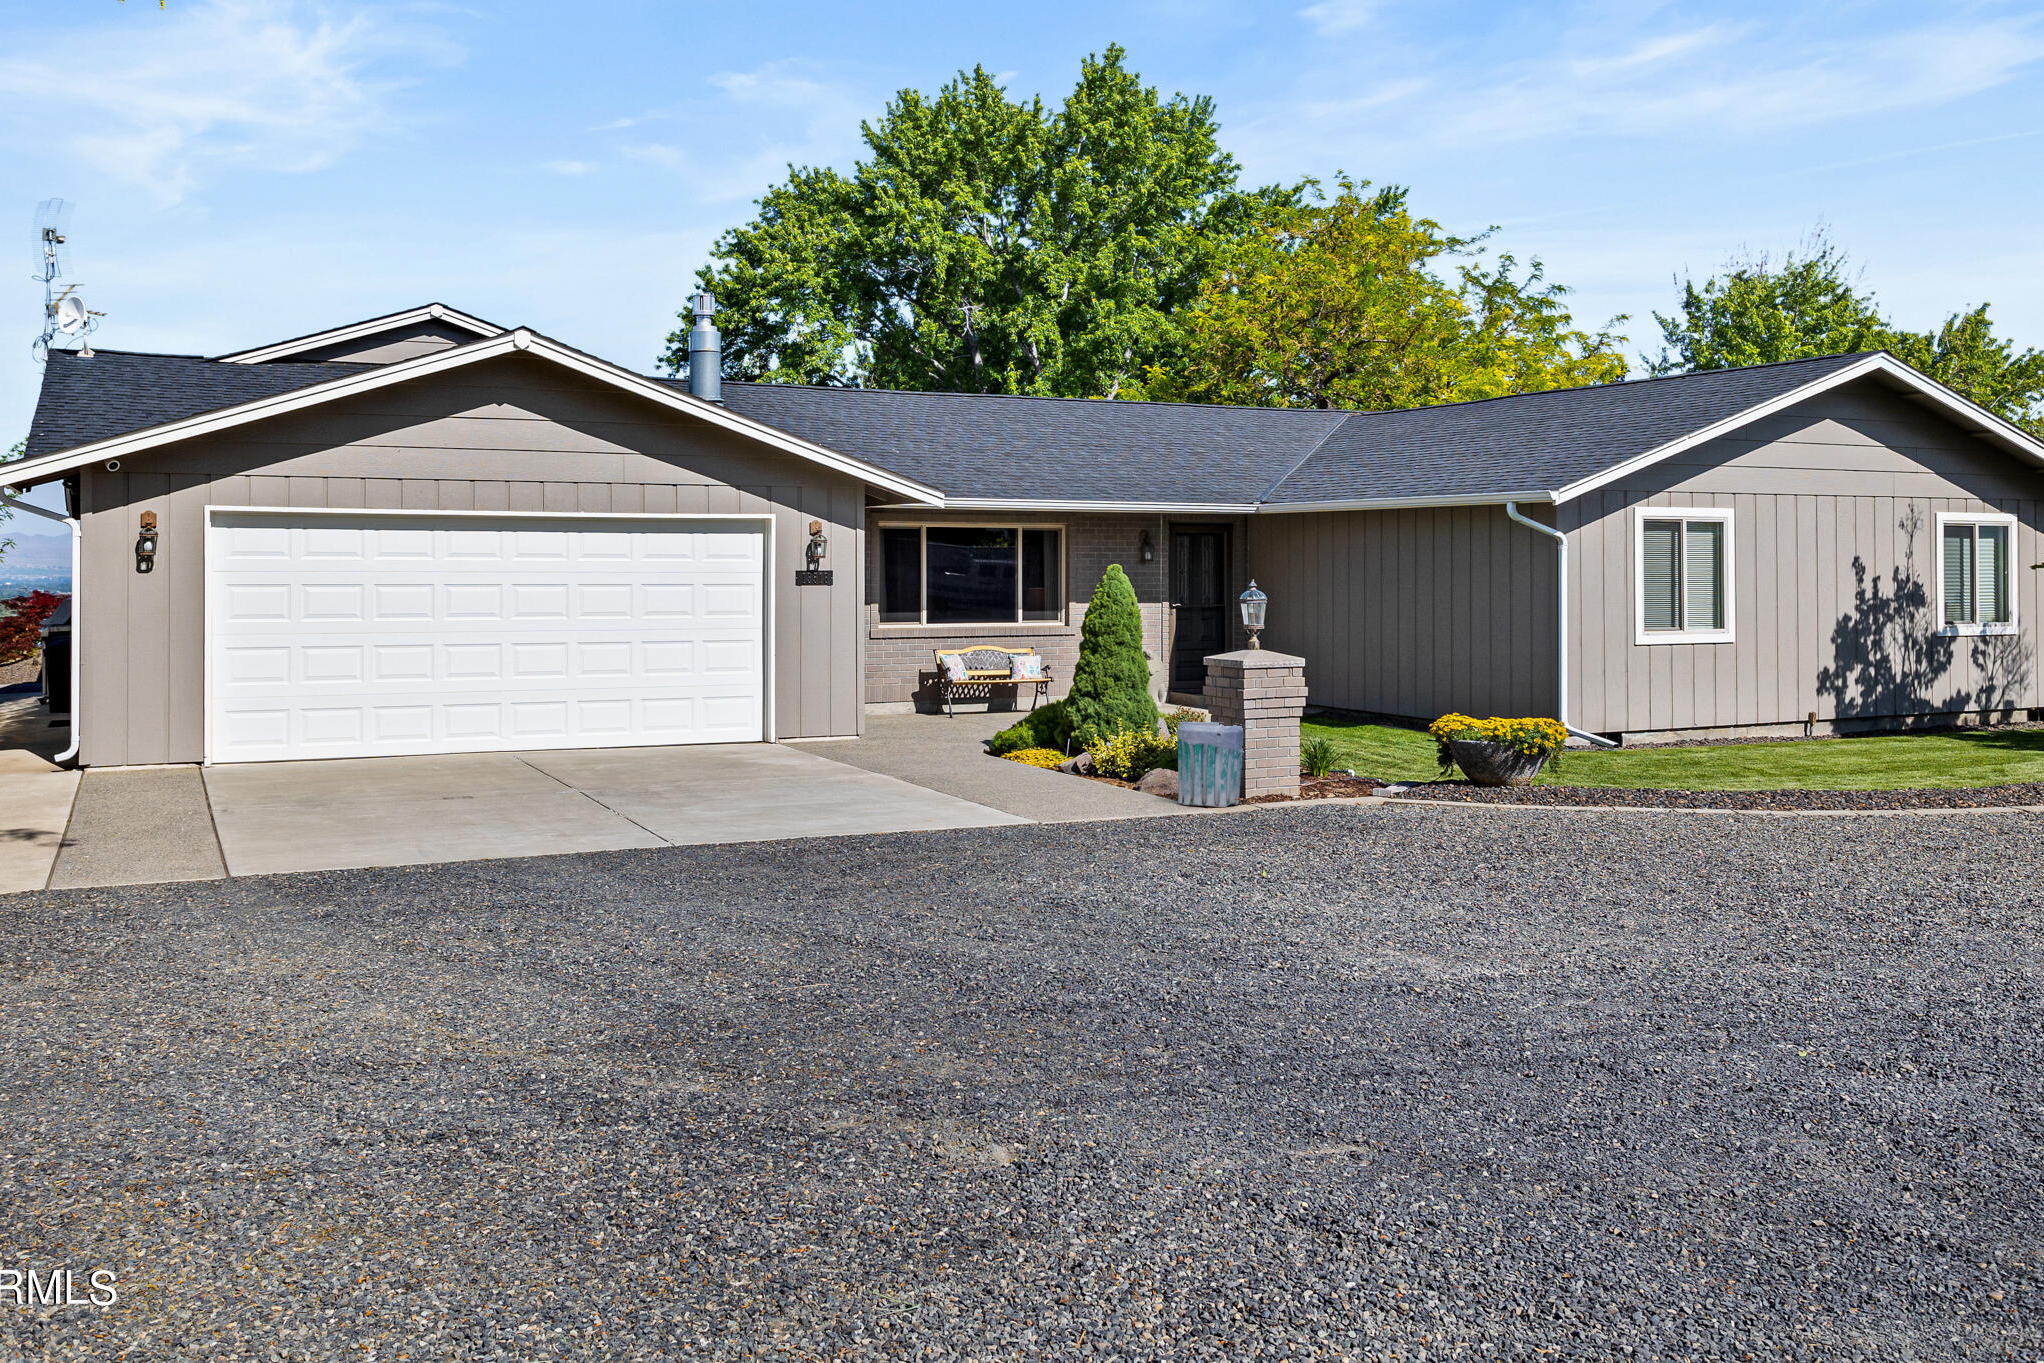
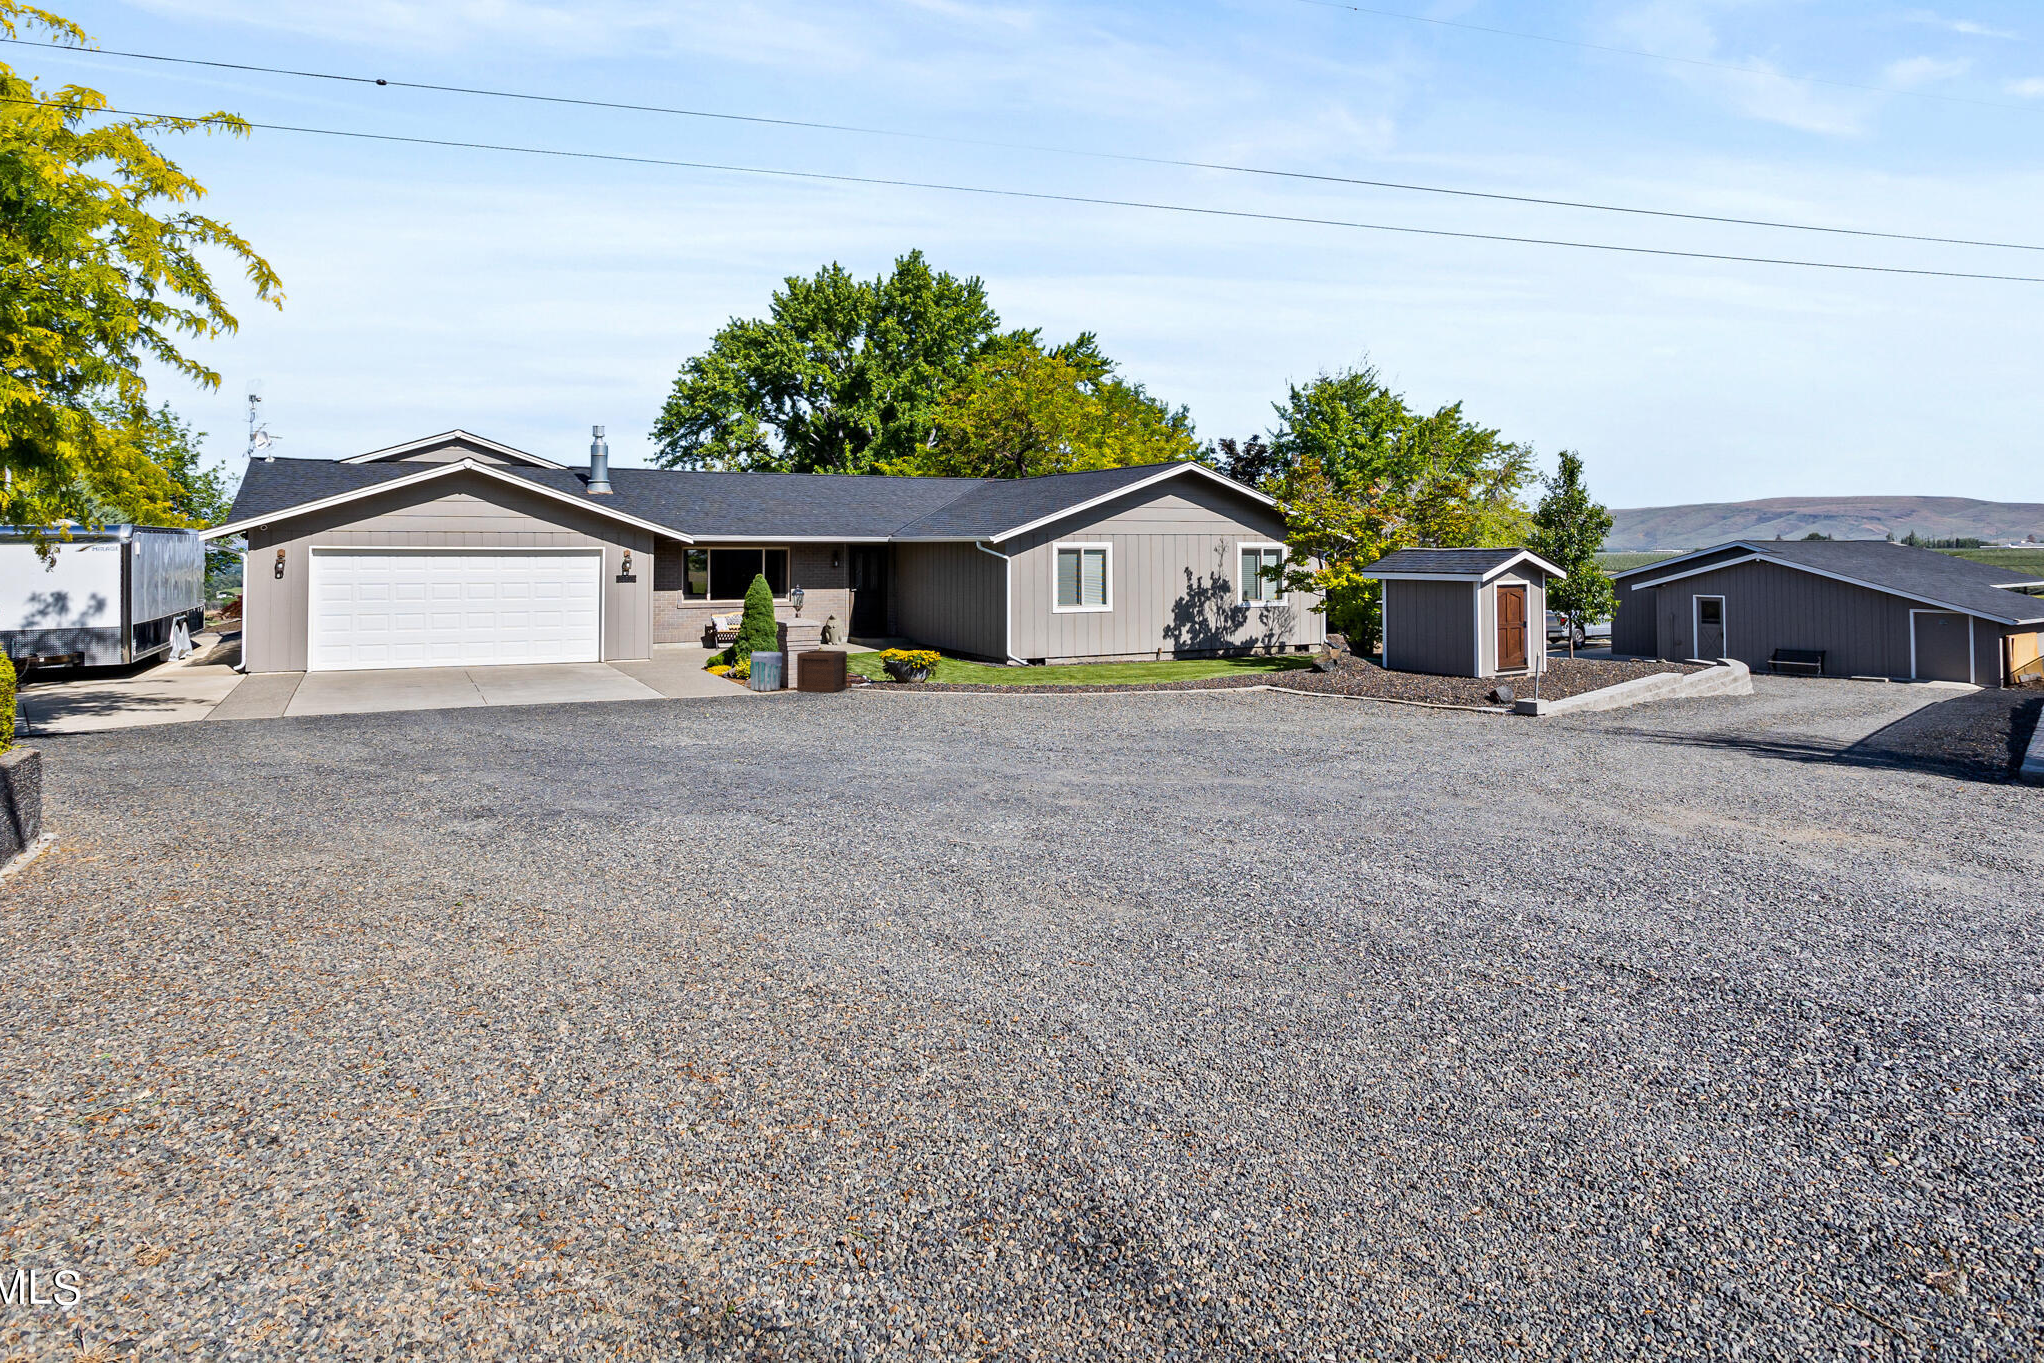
wooden crate: none [1288,719,1376,812] -> present [797,650,847,693]

